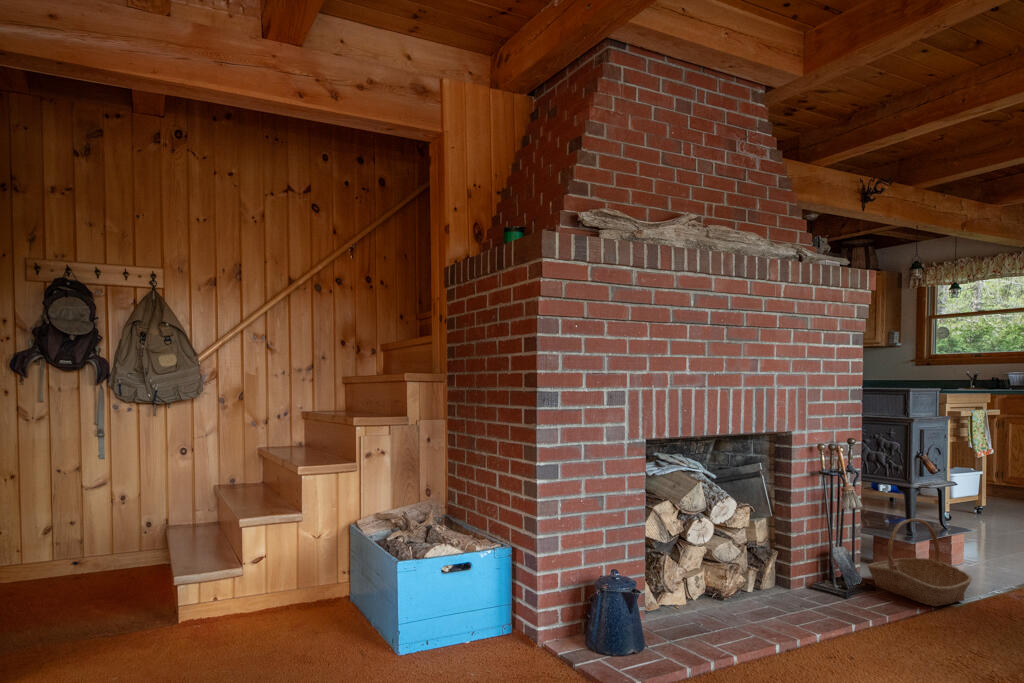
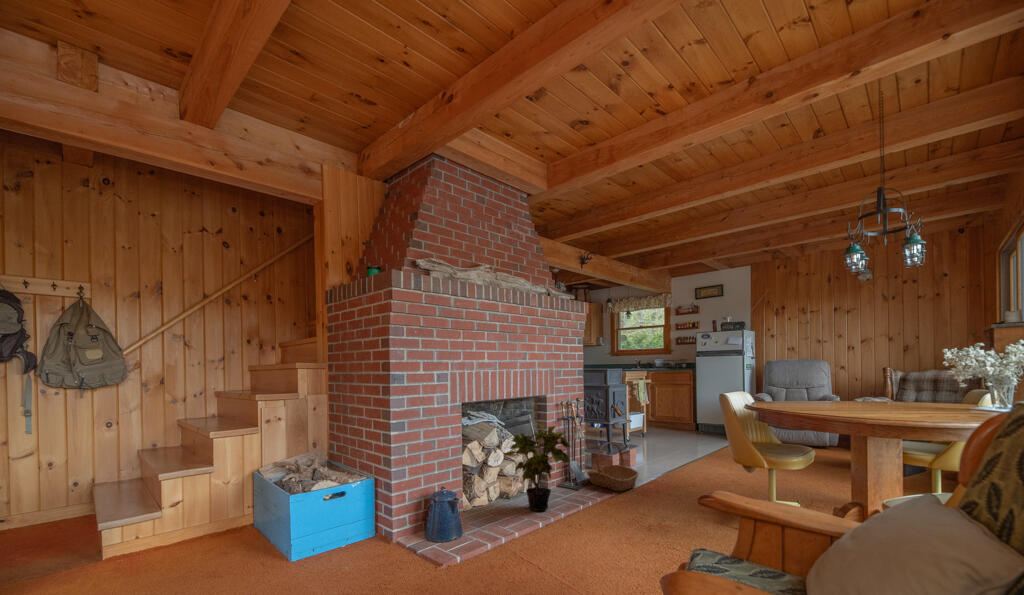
potted plant: none [715,480,839,626] -> present [504,423,571,511]

